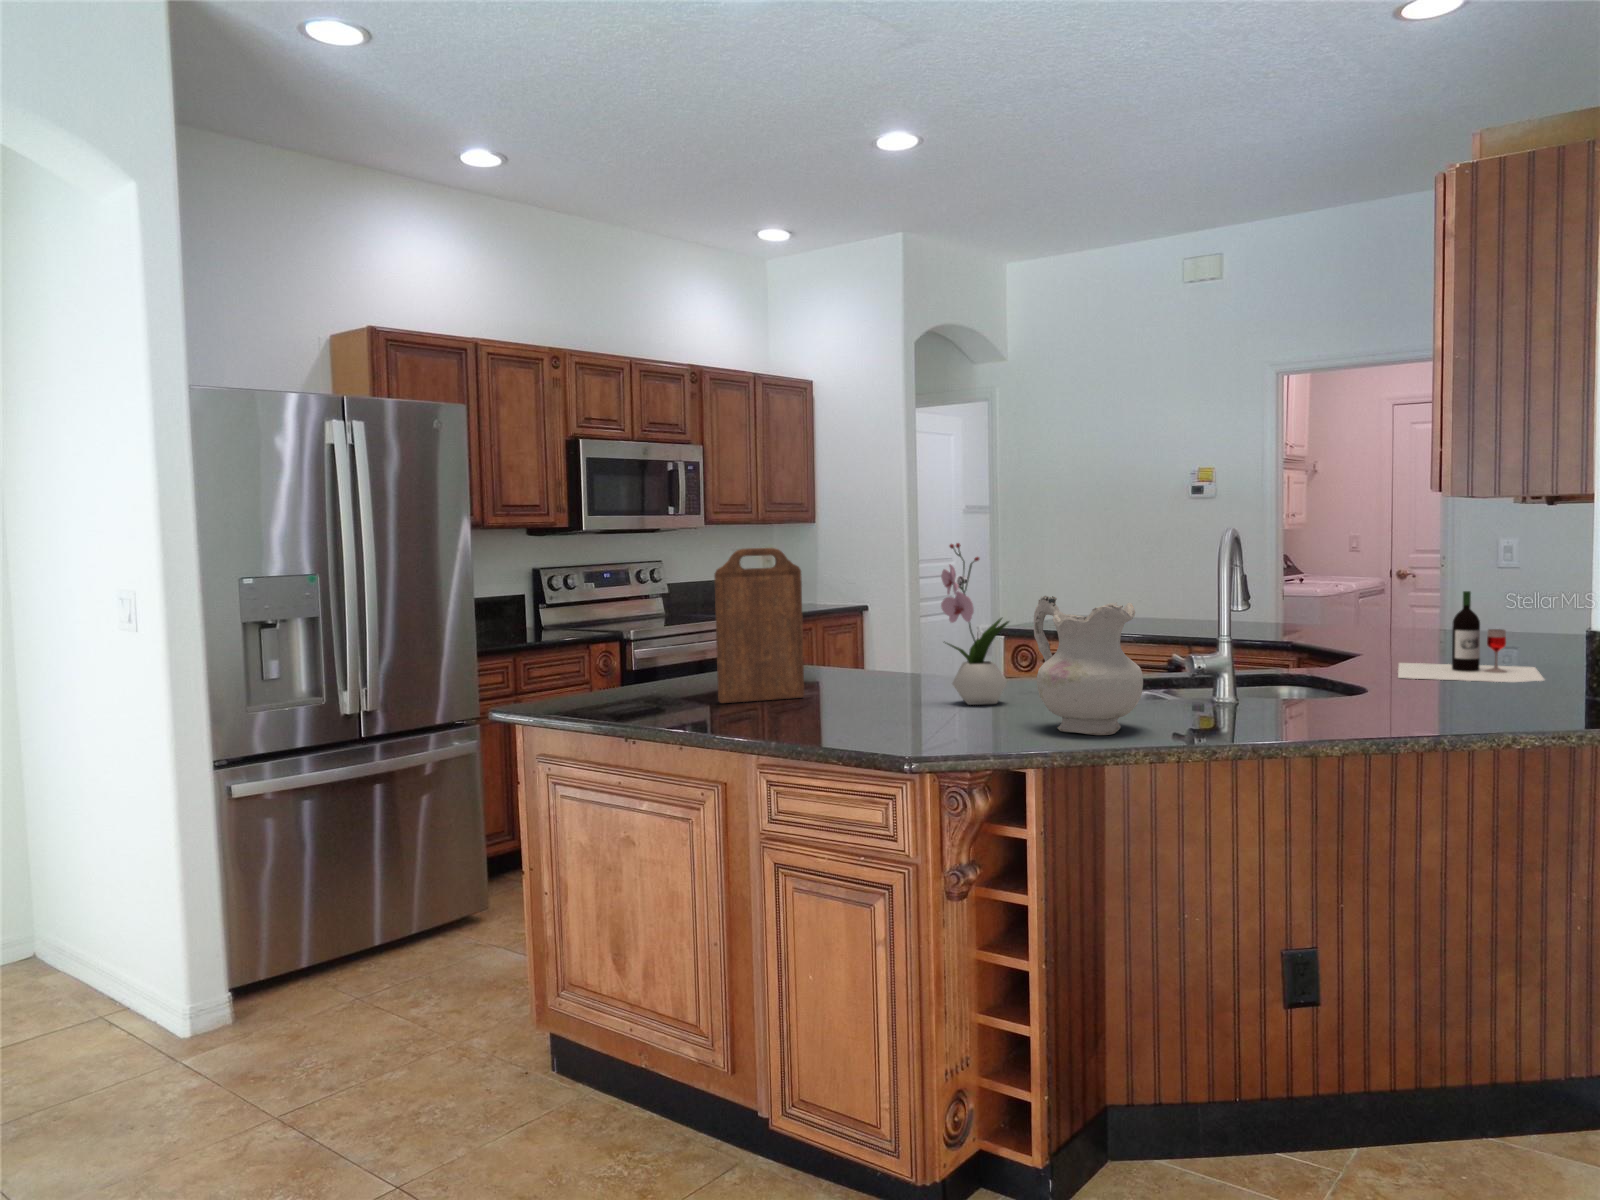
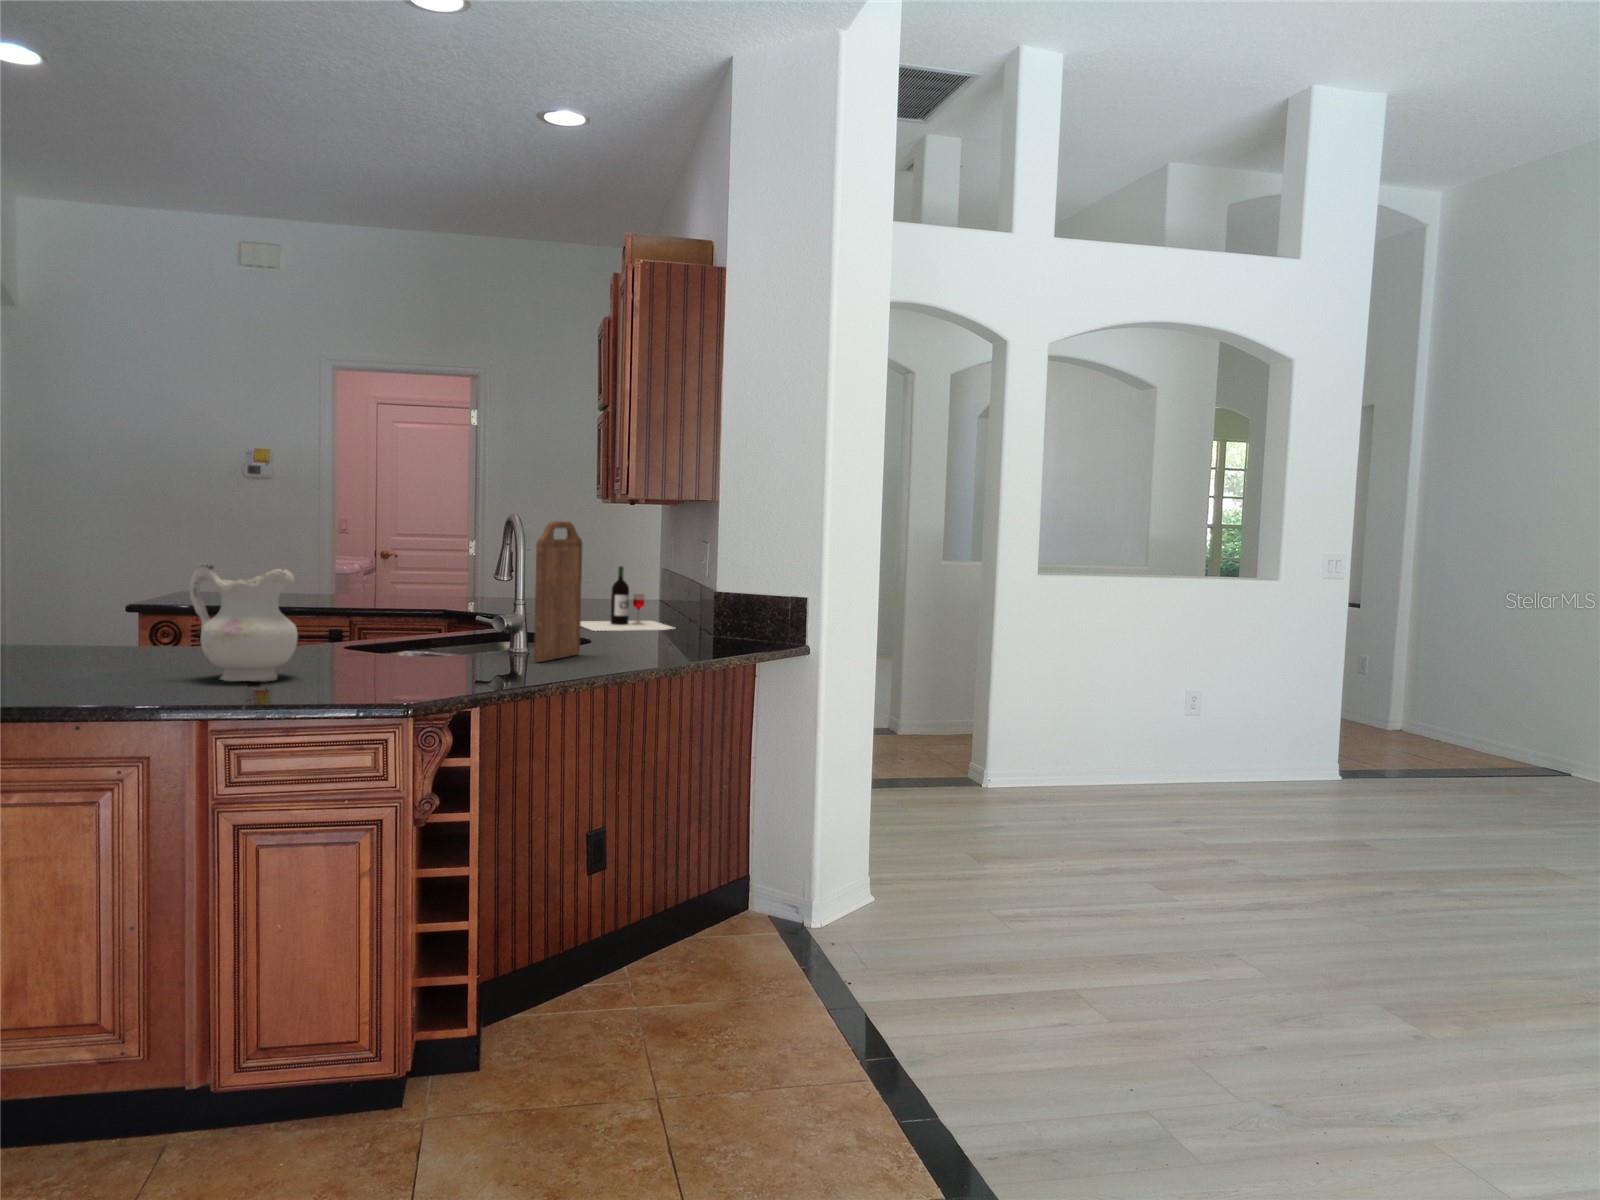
flower arrangement: present [941,543,1009,705] -> none [302,516,375,666]
cutting board: present [714,548,804,703] -> present [534,521,582,662]
ceramic pitcher: present [1034,596,1143,735] -> present [190,563,298,682]

